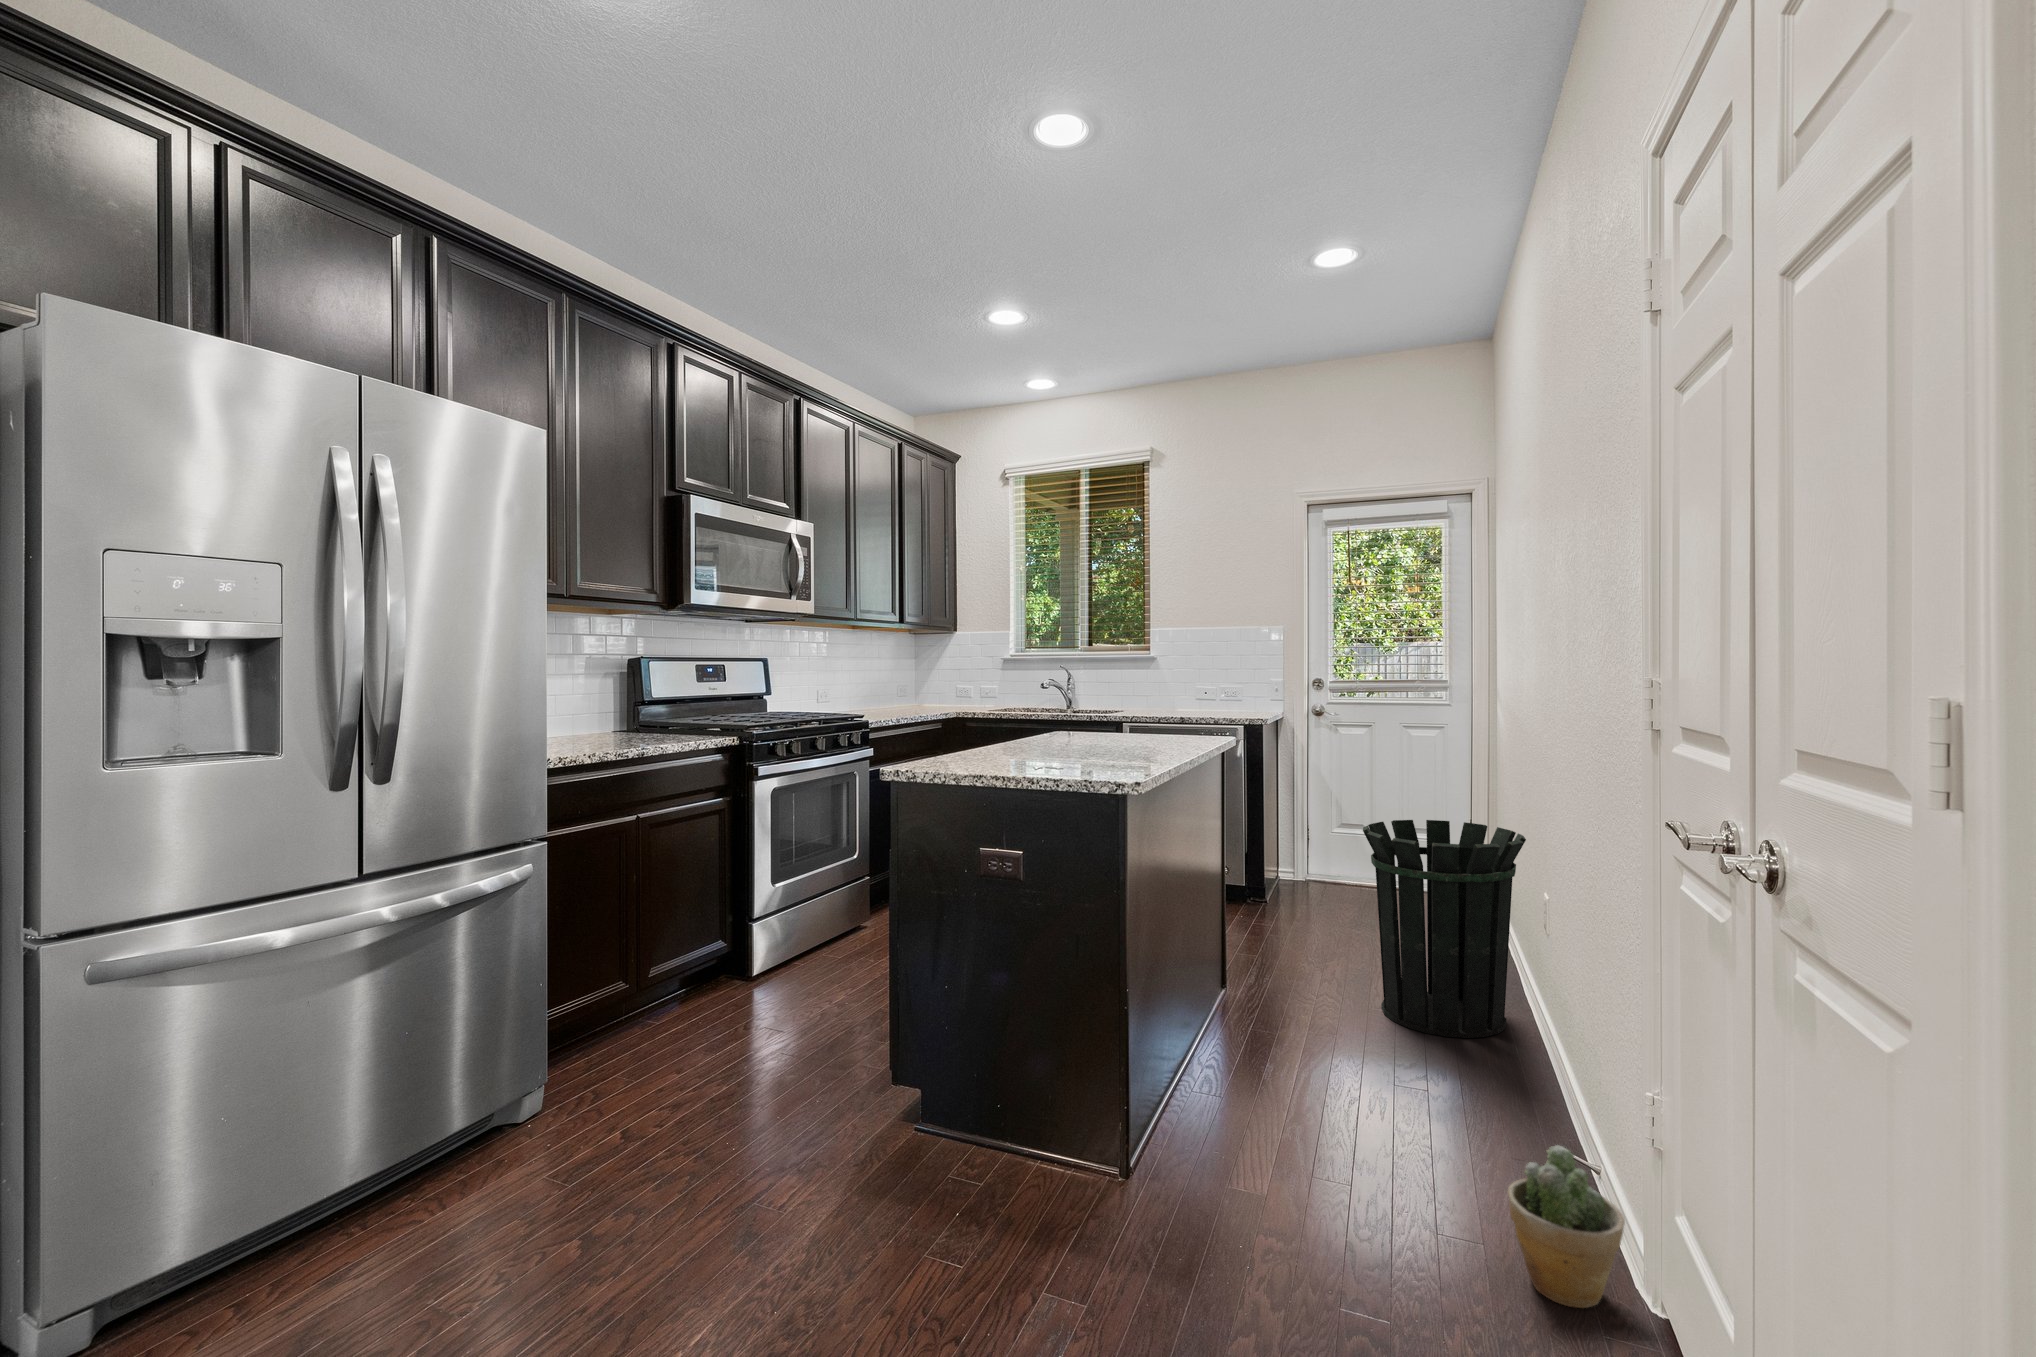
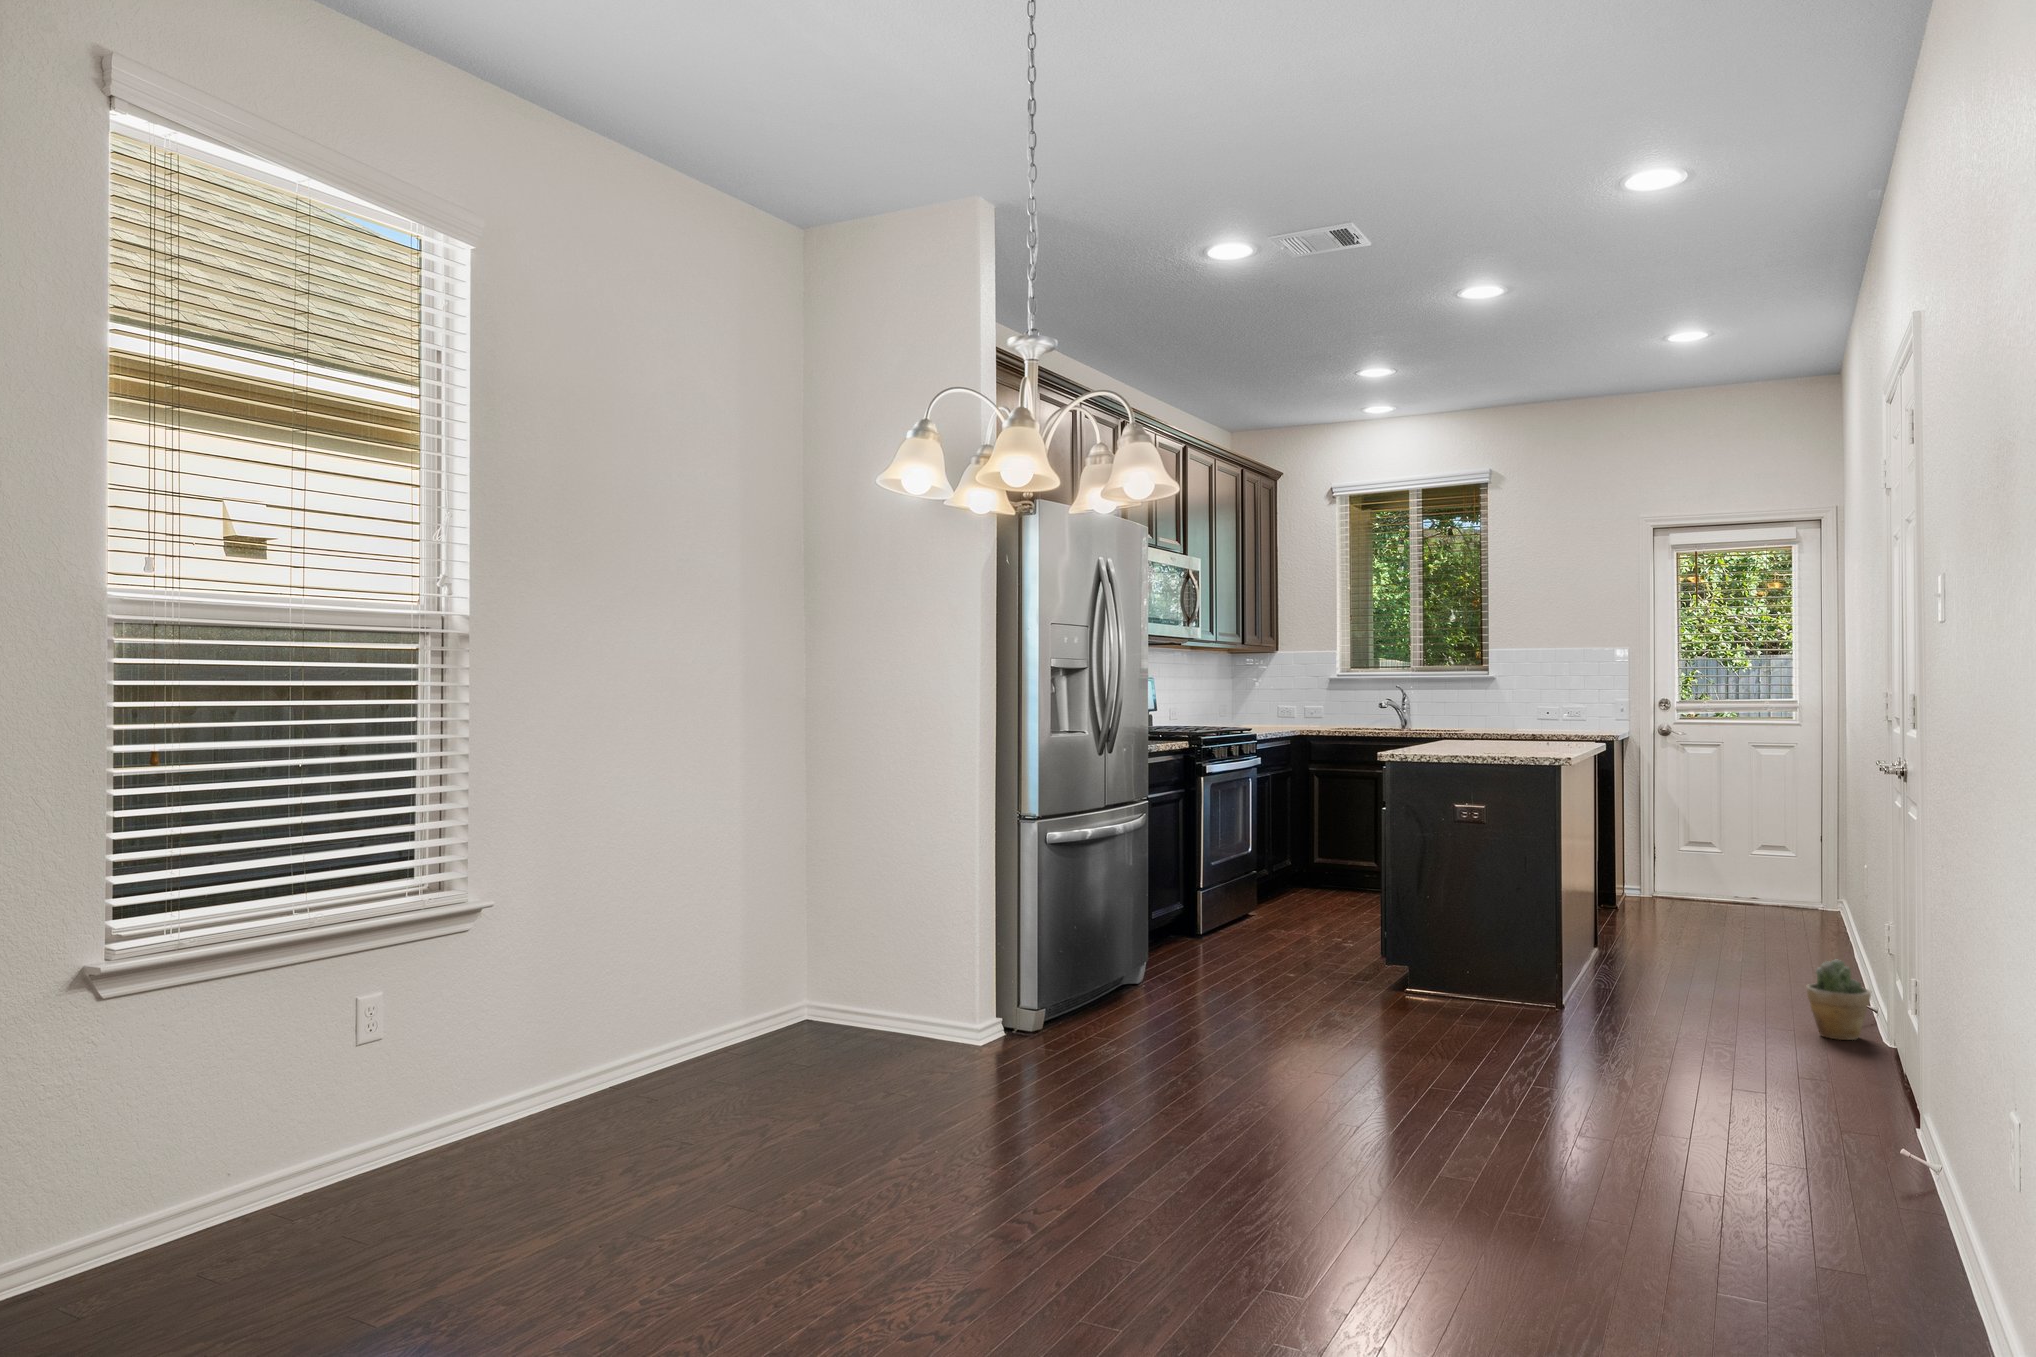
waste bin: present [1363,820,1526,1038] -> none [1714,812,1846,970]

